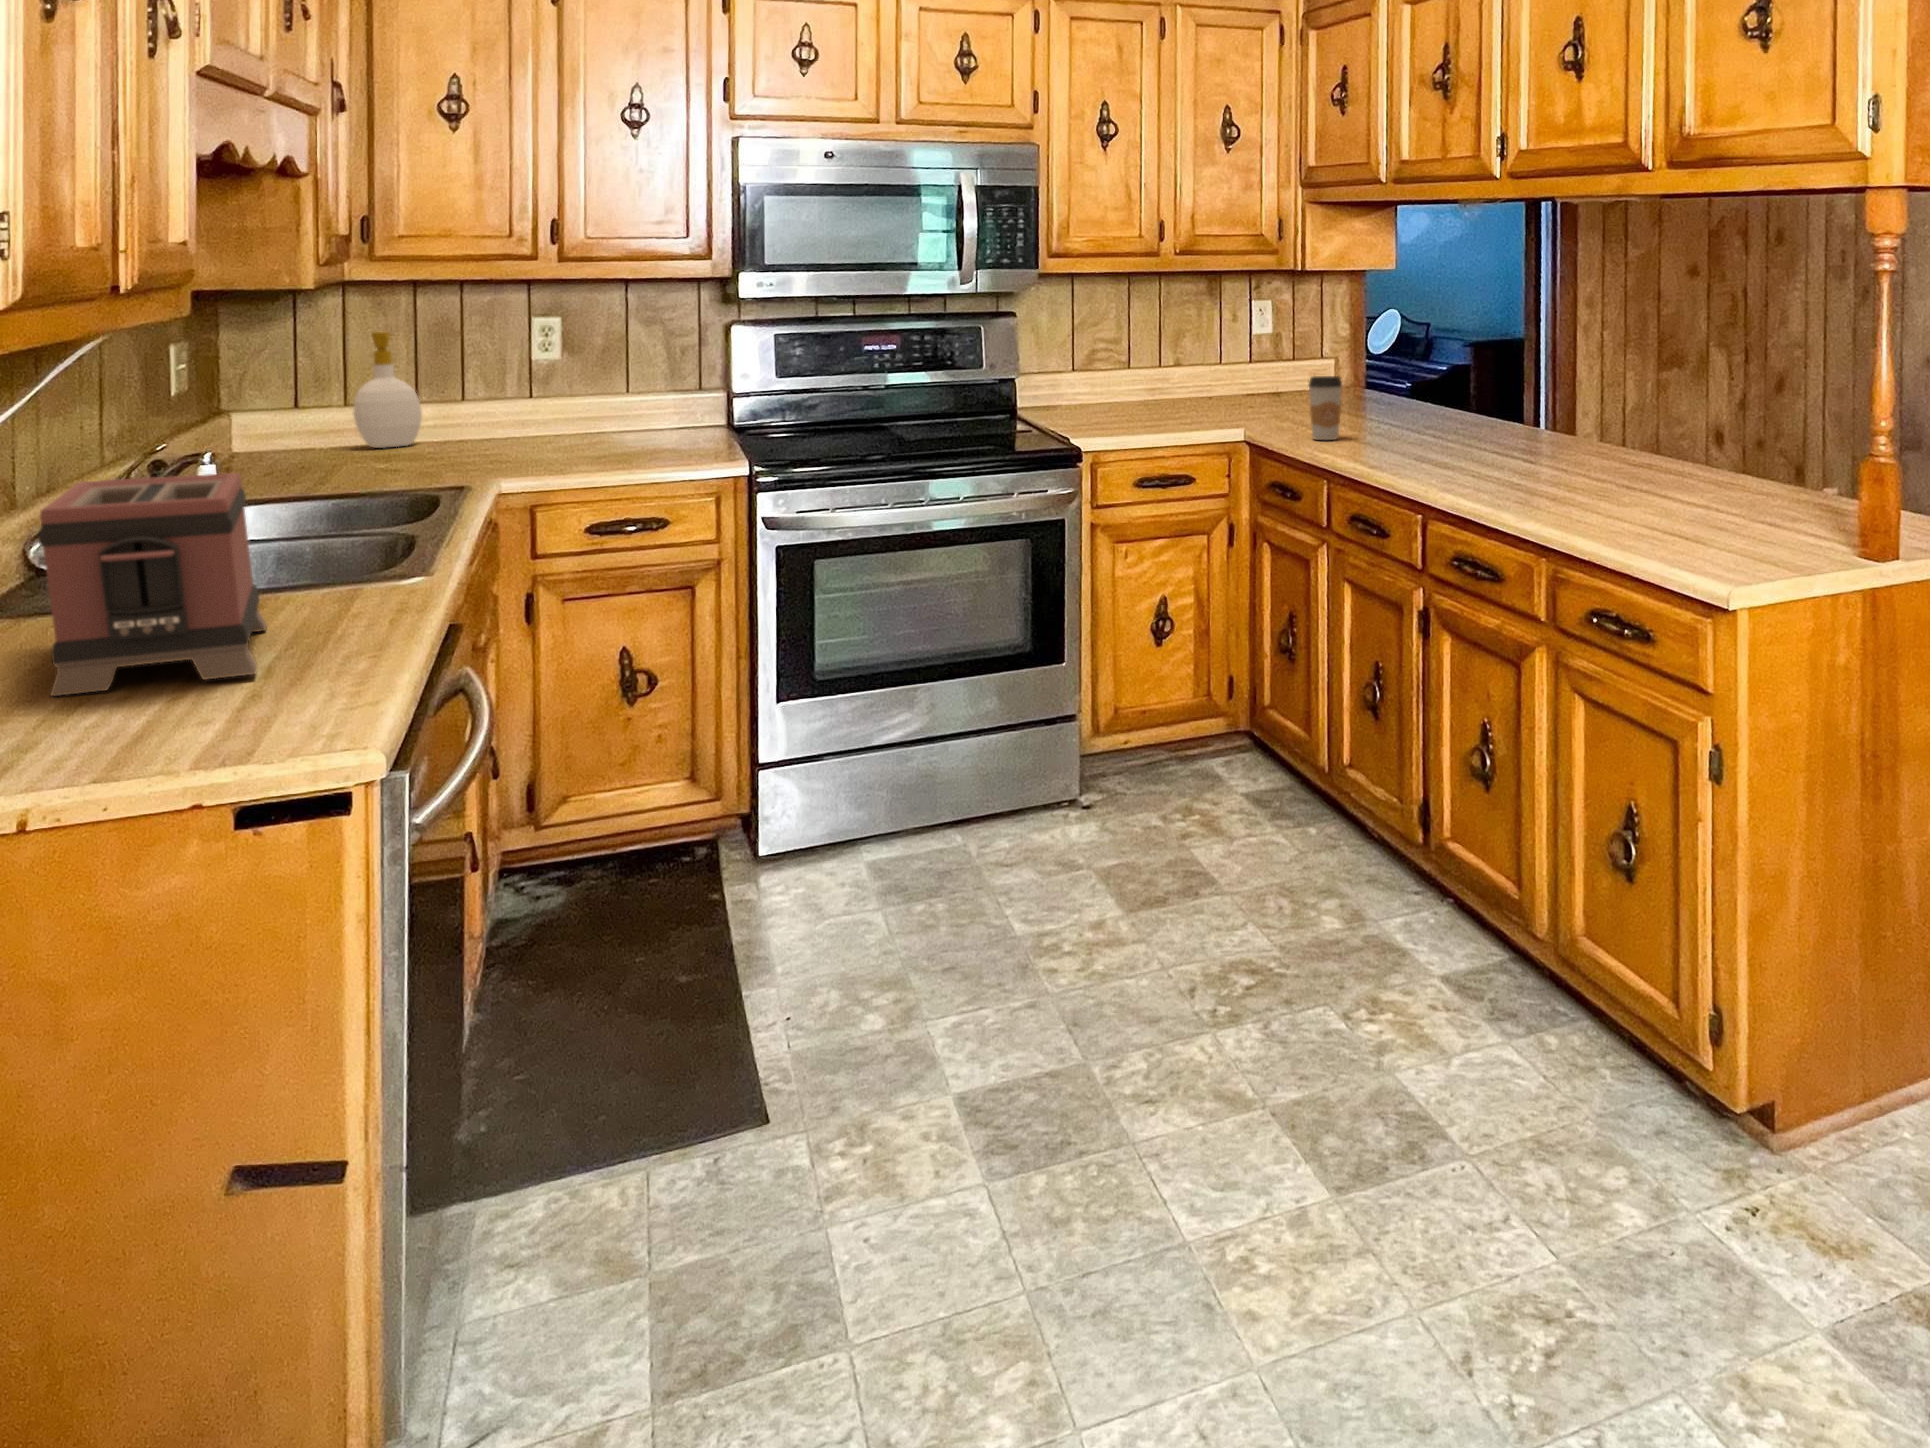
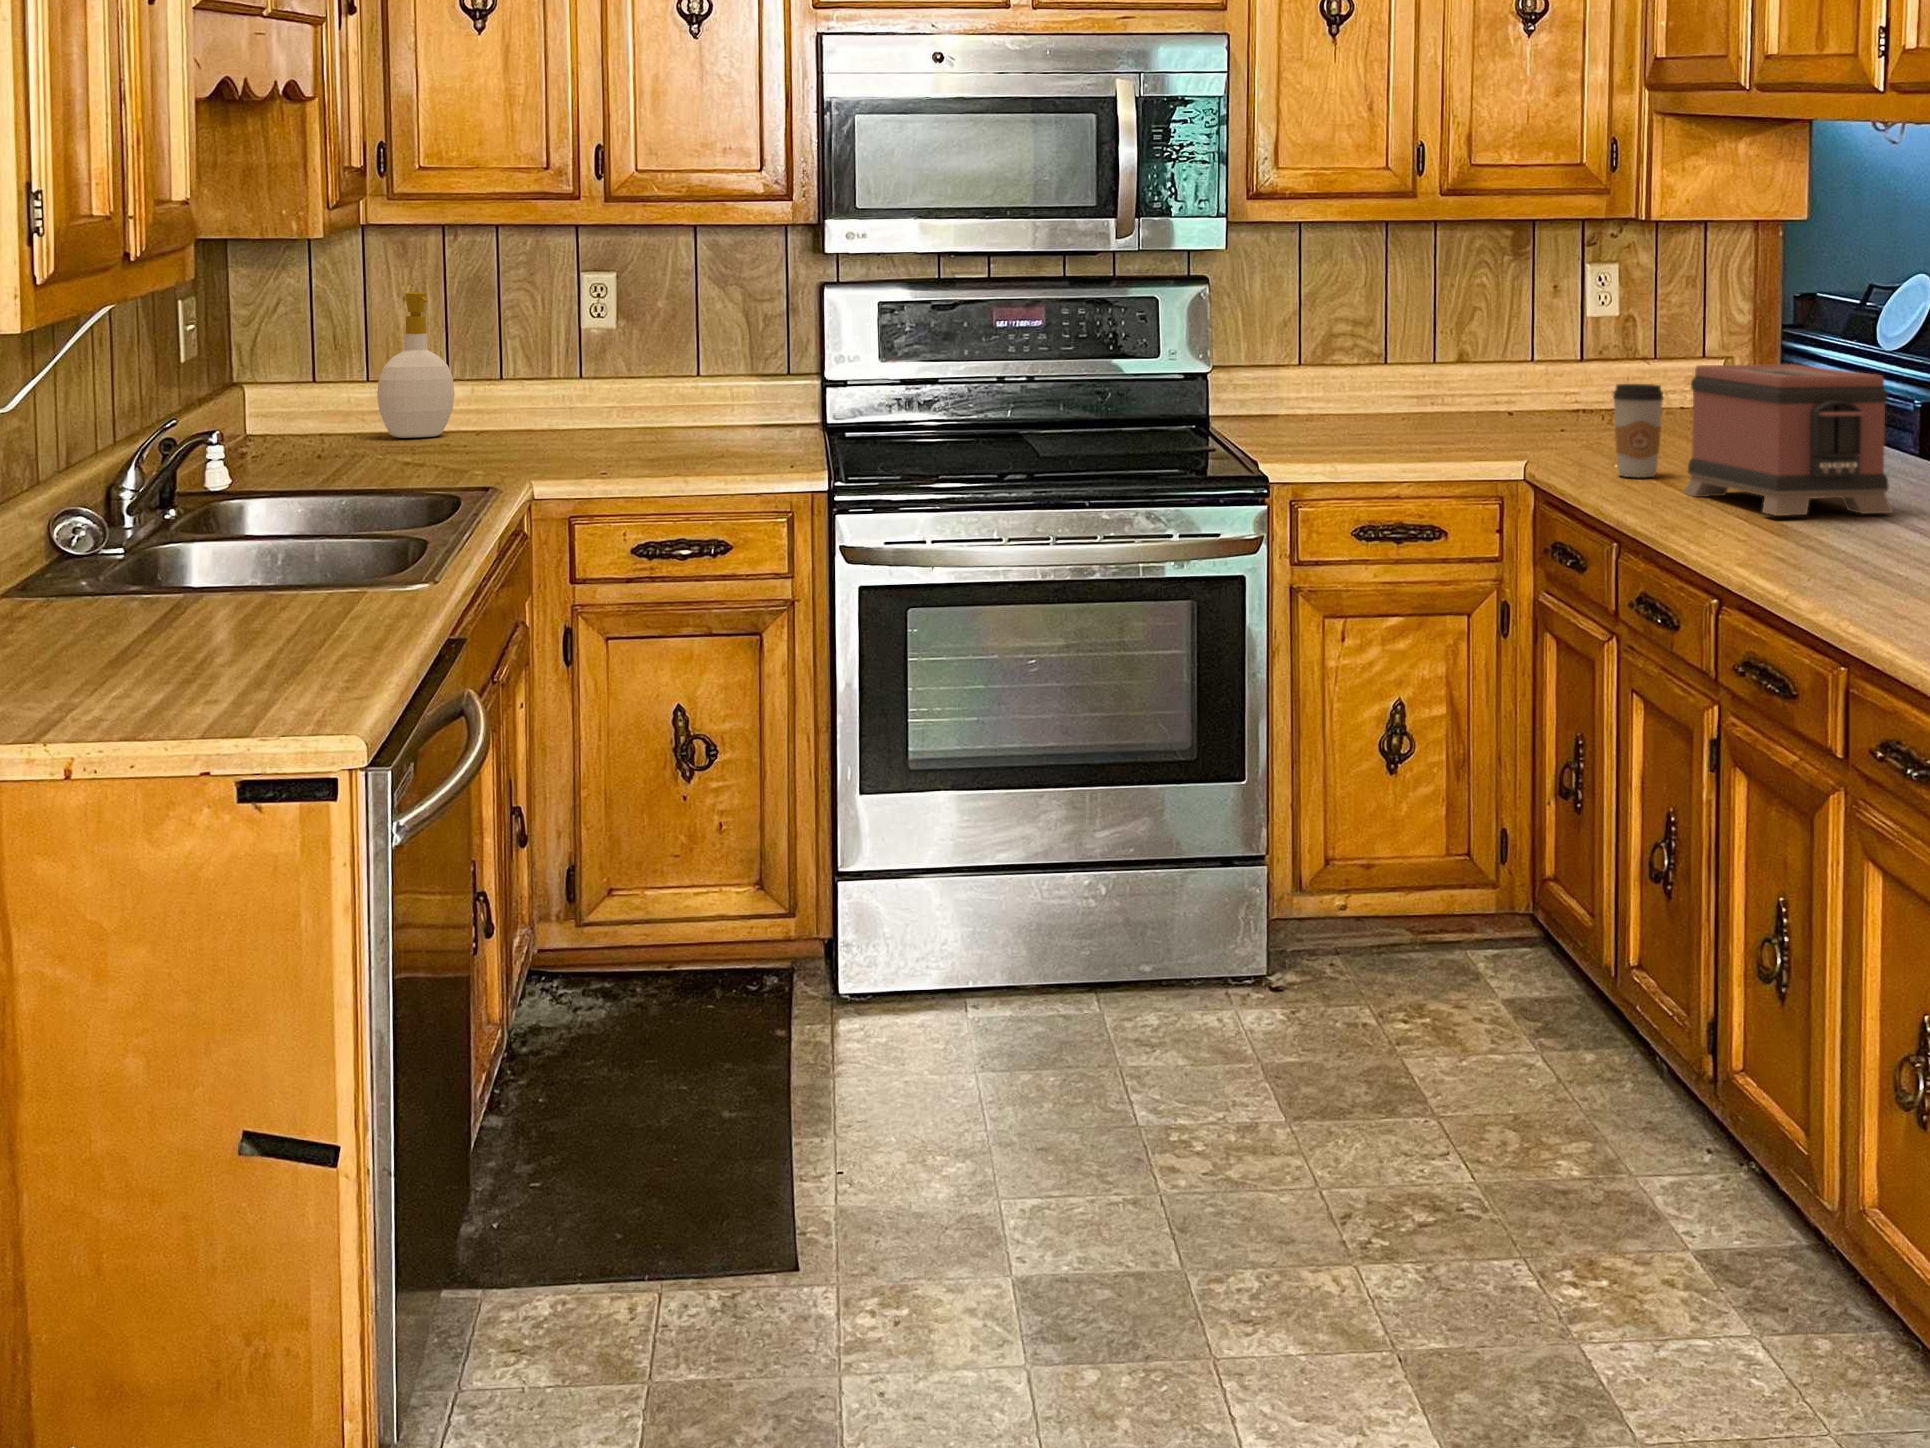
toaster: present [38,473,267,696] -> present [1684,364,1892,515]

